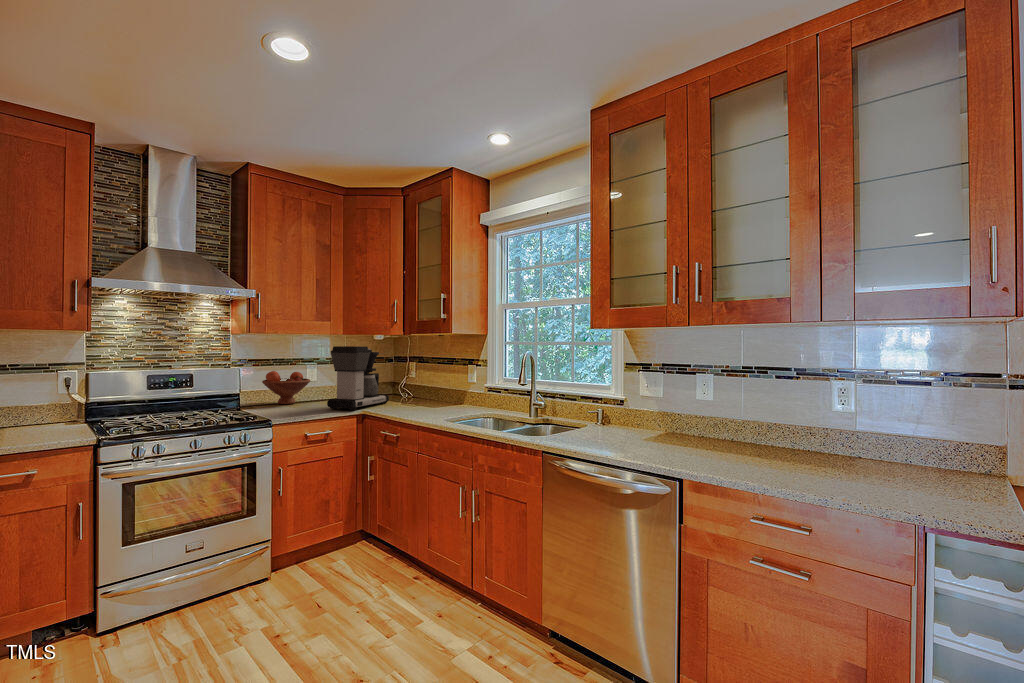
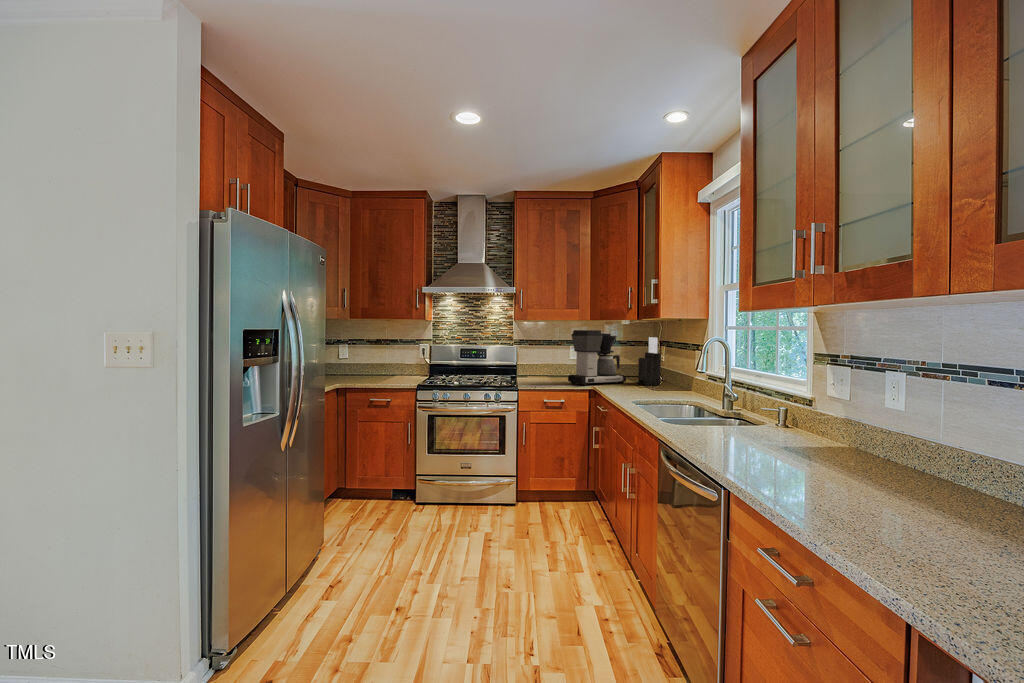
knife block: none [398,353,425,403] -> present [638,337,661,385]
fruit bowl: present [262,371,311,404] -> none [533,350,569,377]

